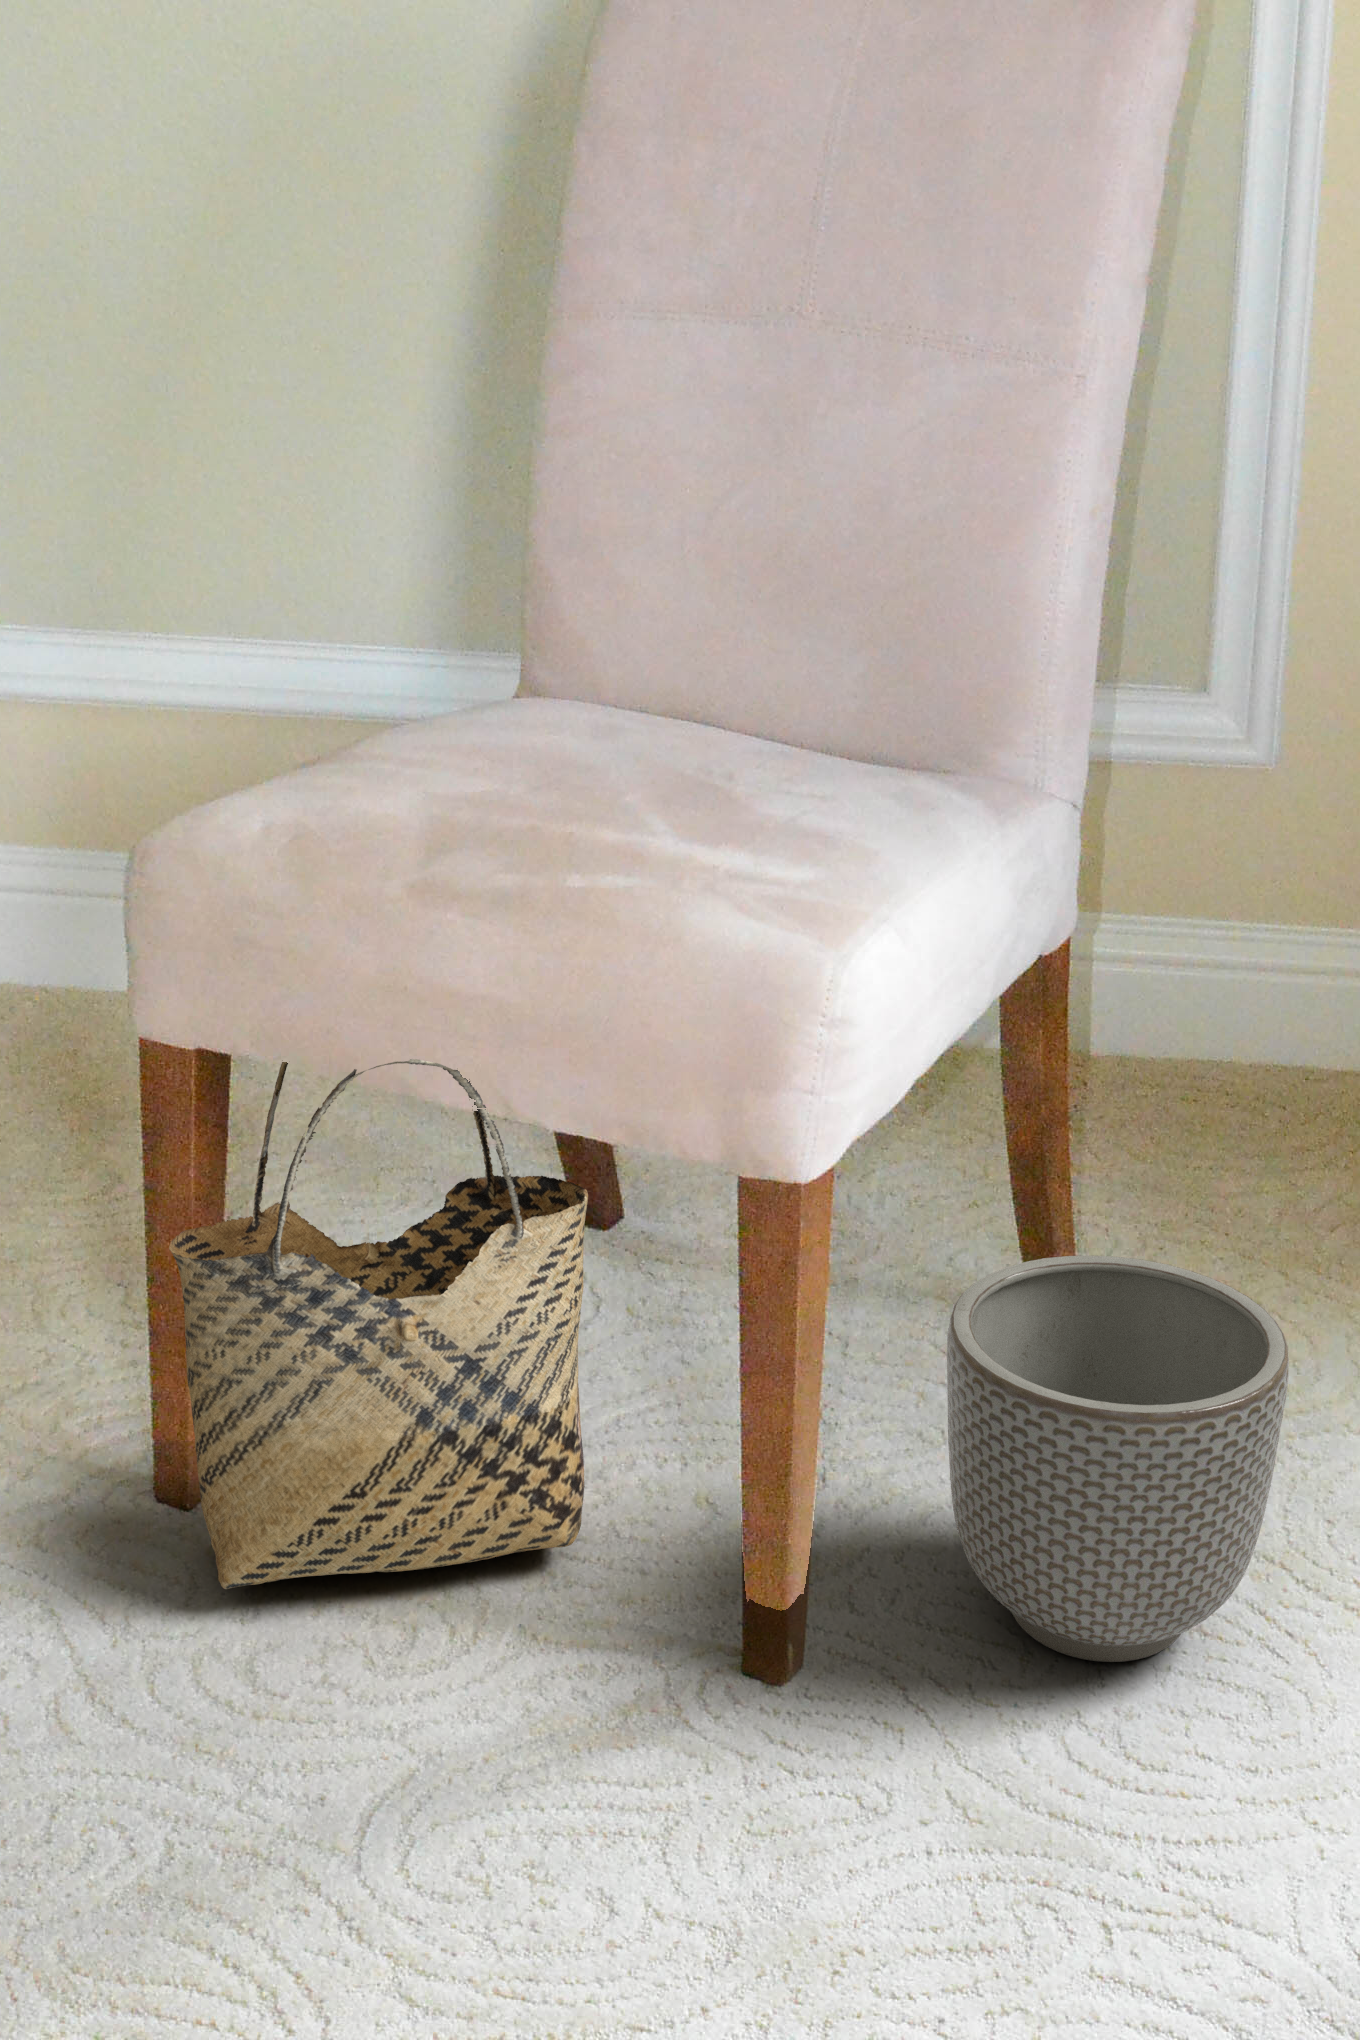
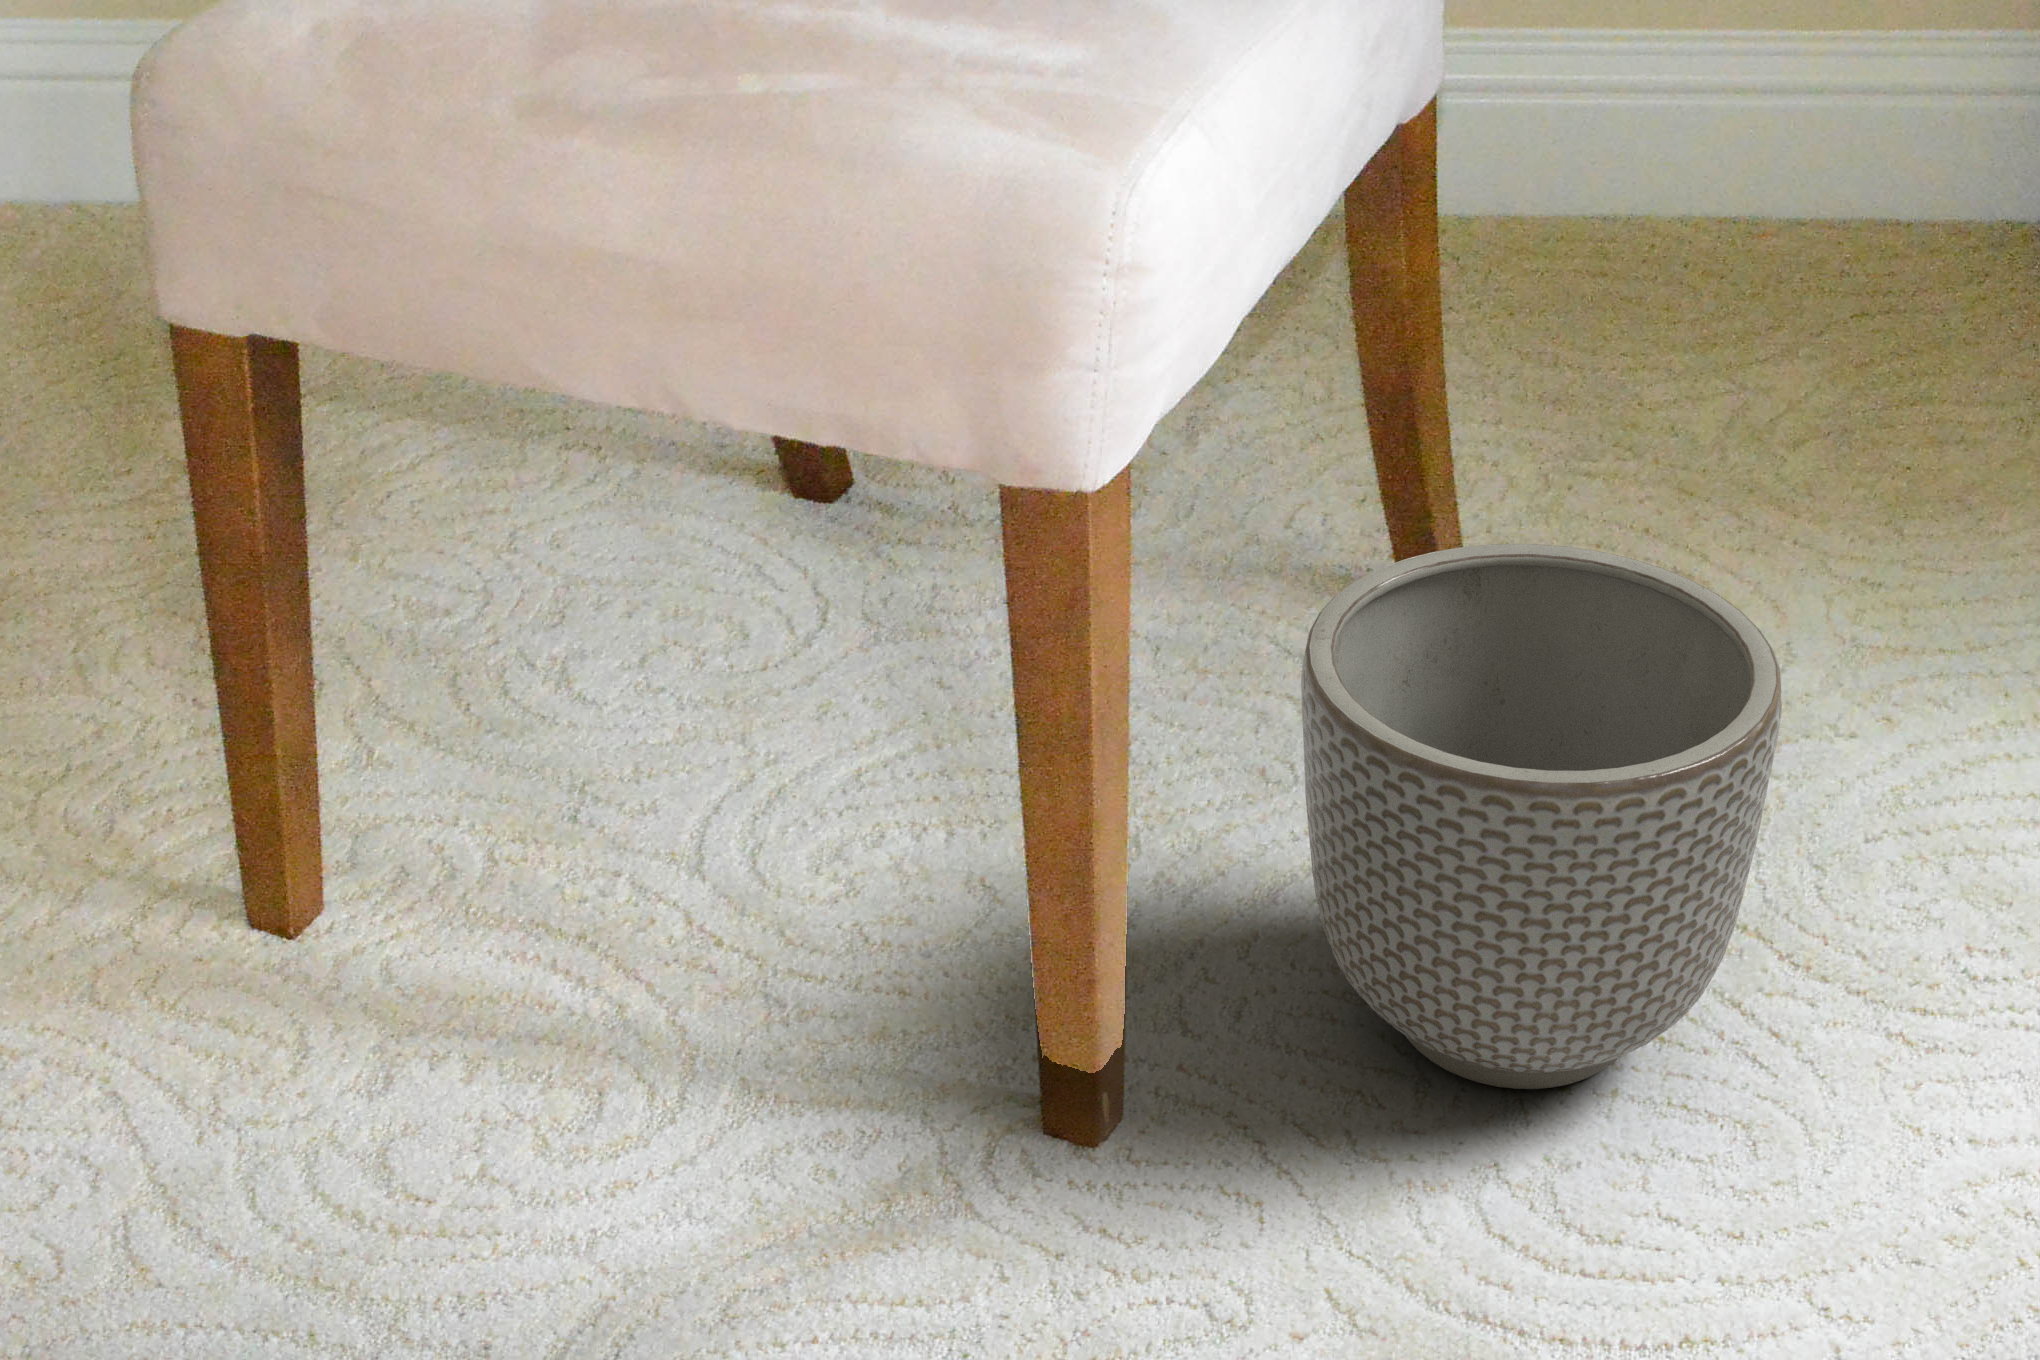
woven basket: present [169,1059,588,1589] -> none [214,230,814,1055]

